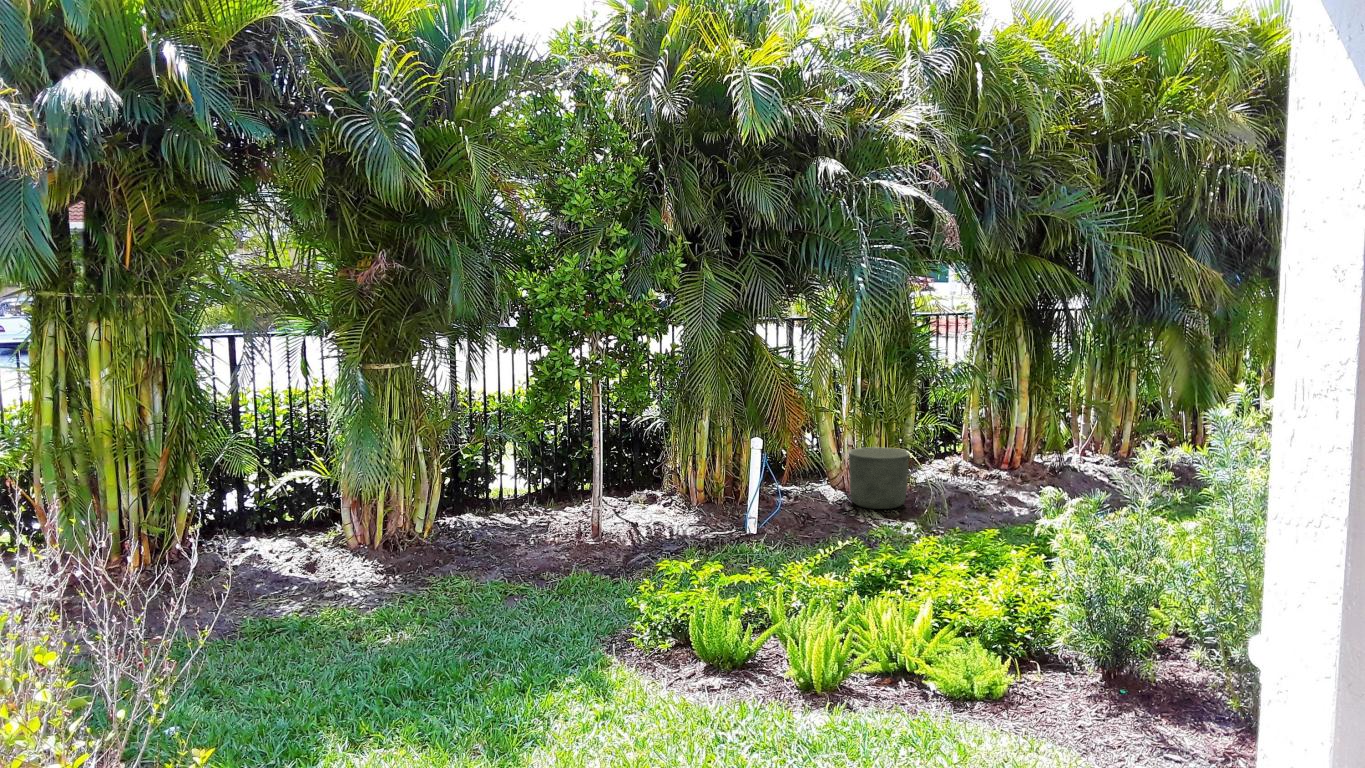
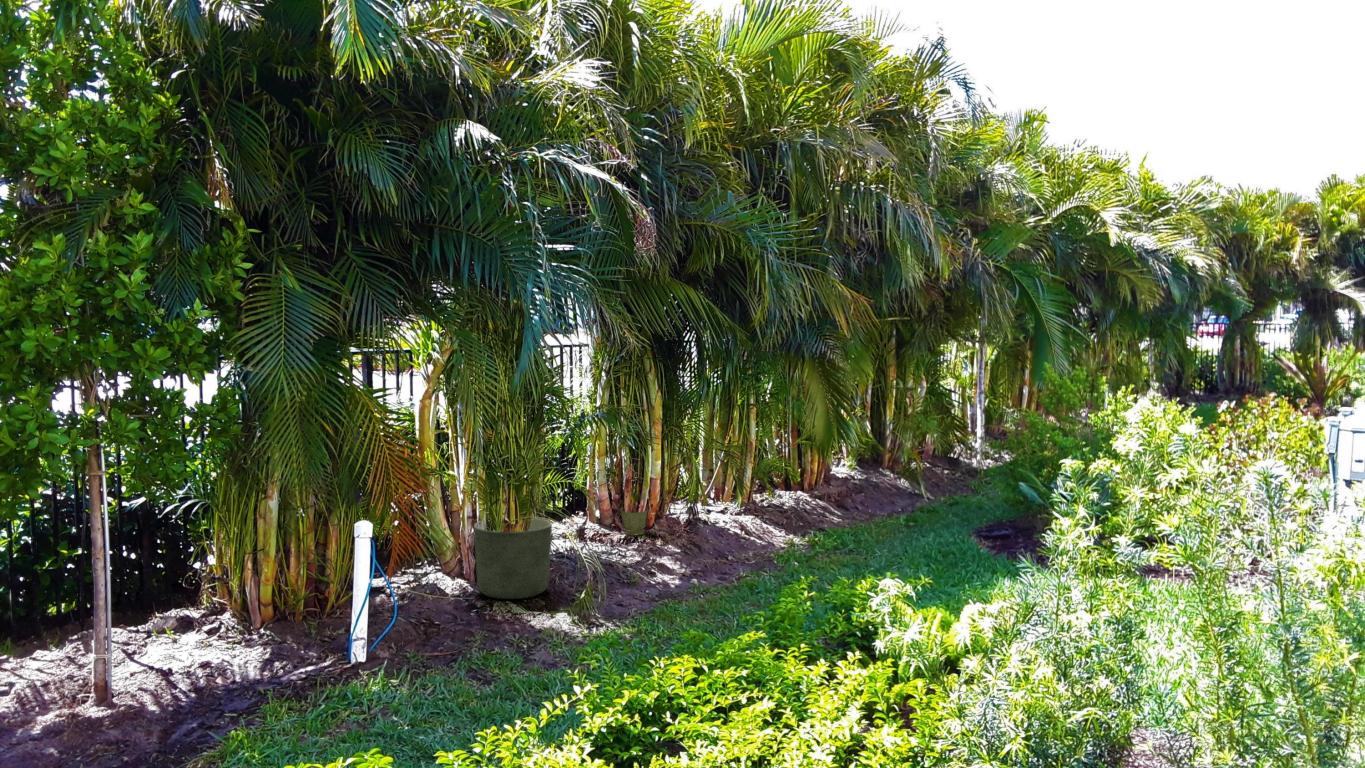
bucket: none [990,438,1015,475] -> present [621,507,648,536]

